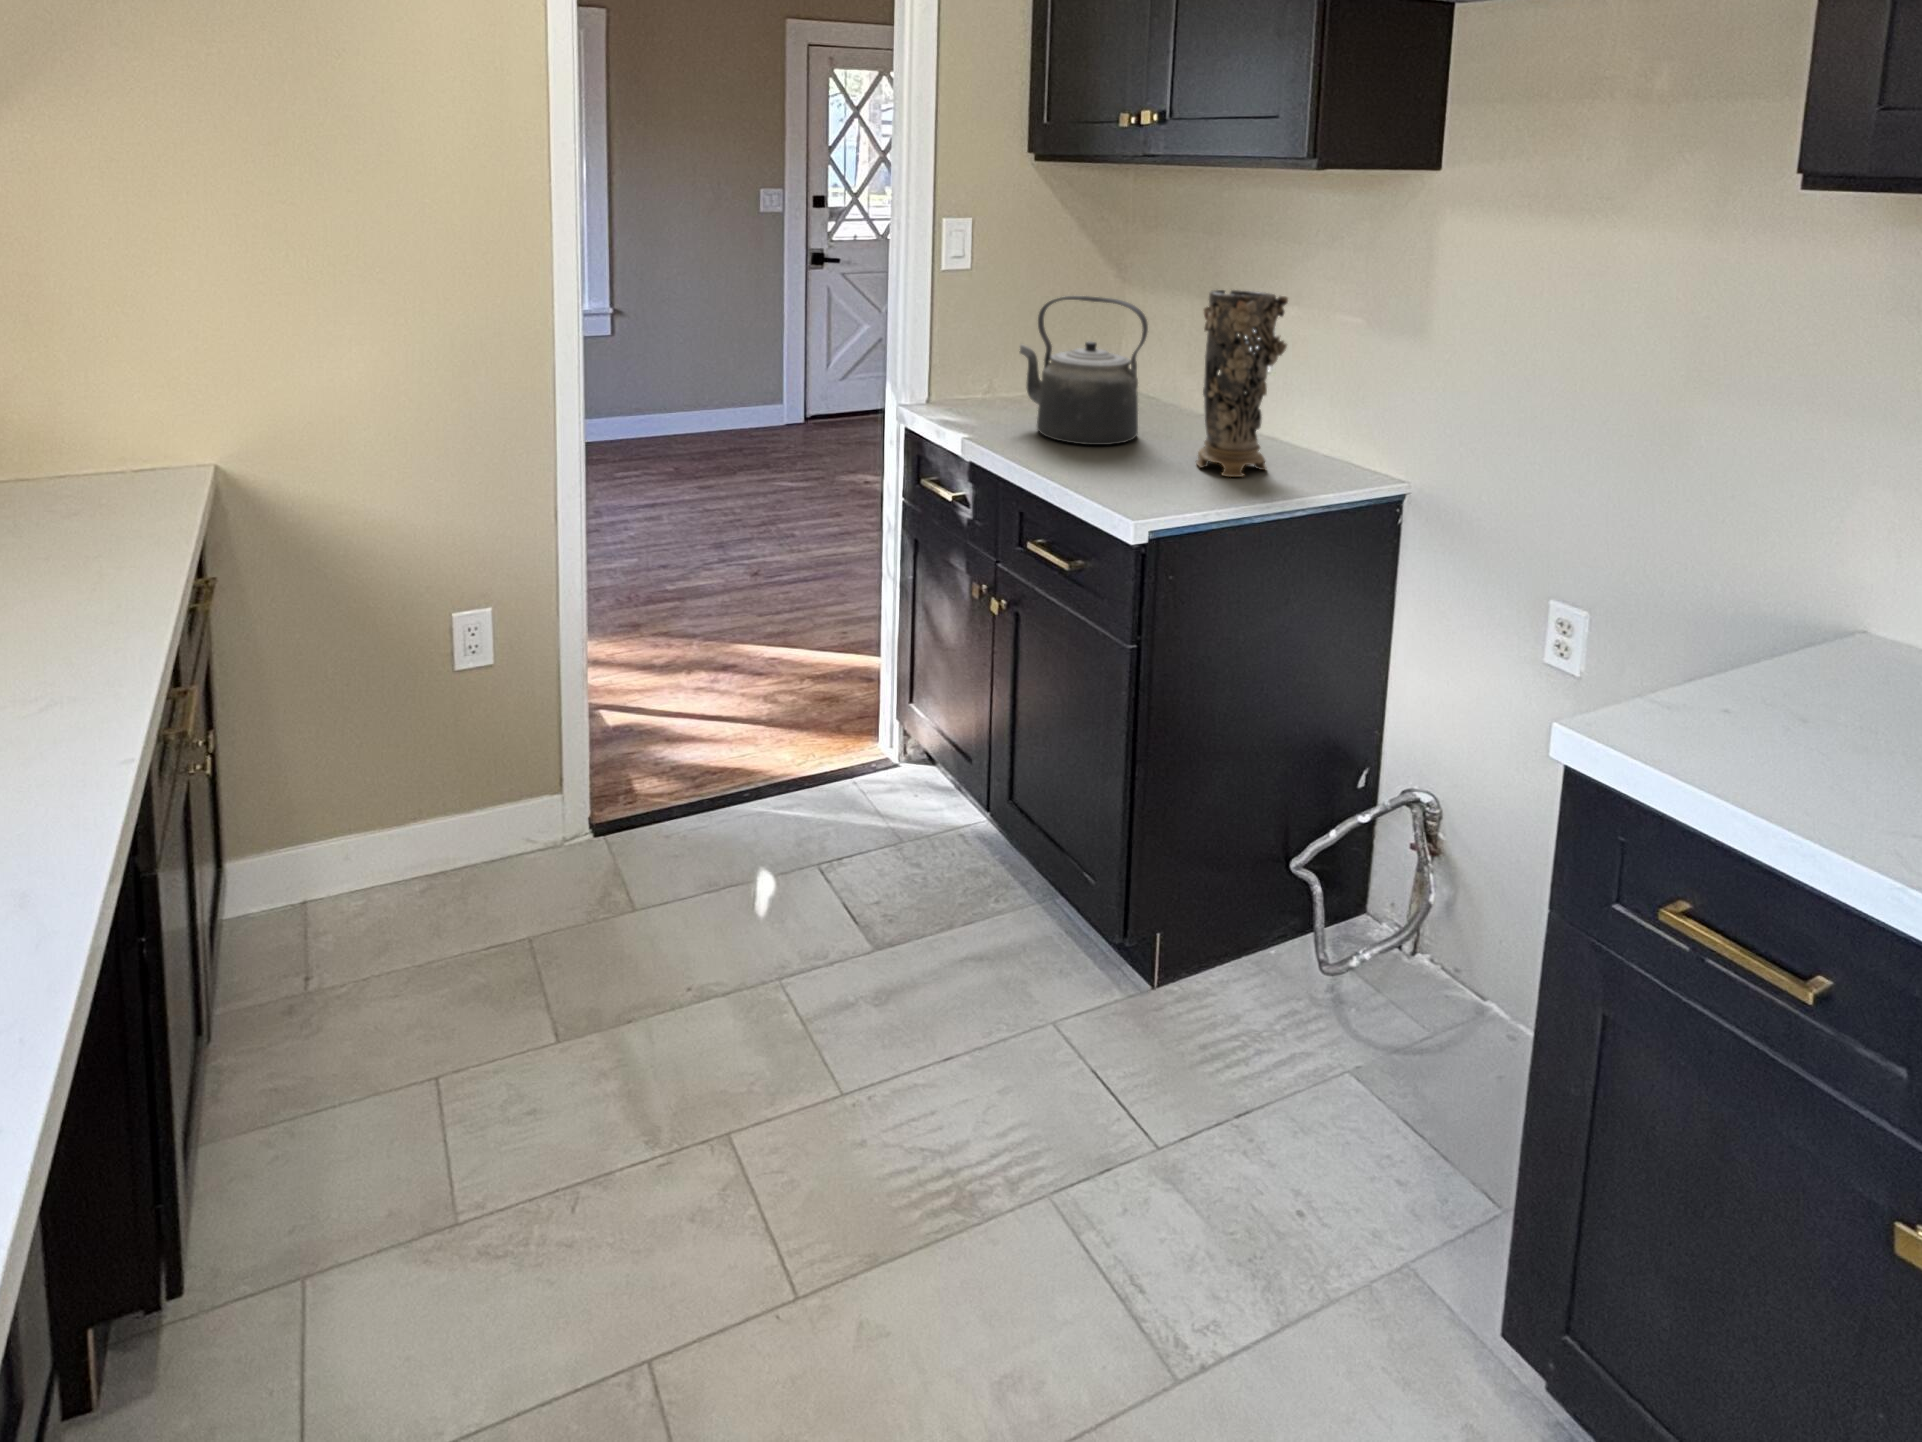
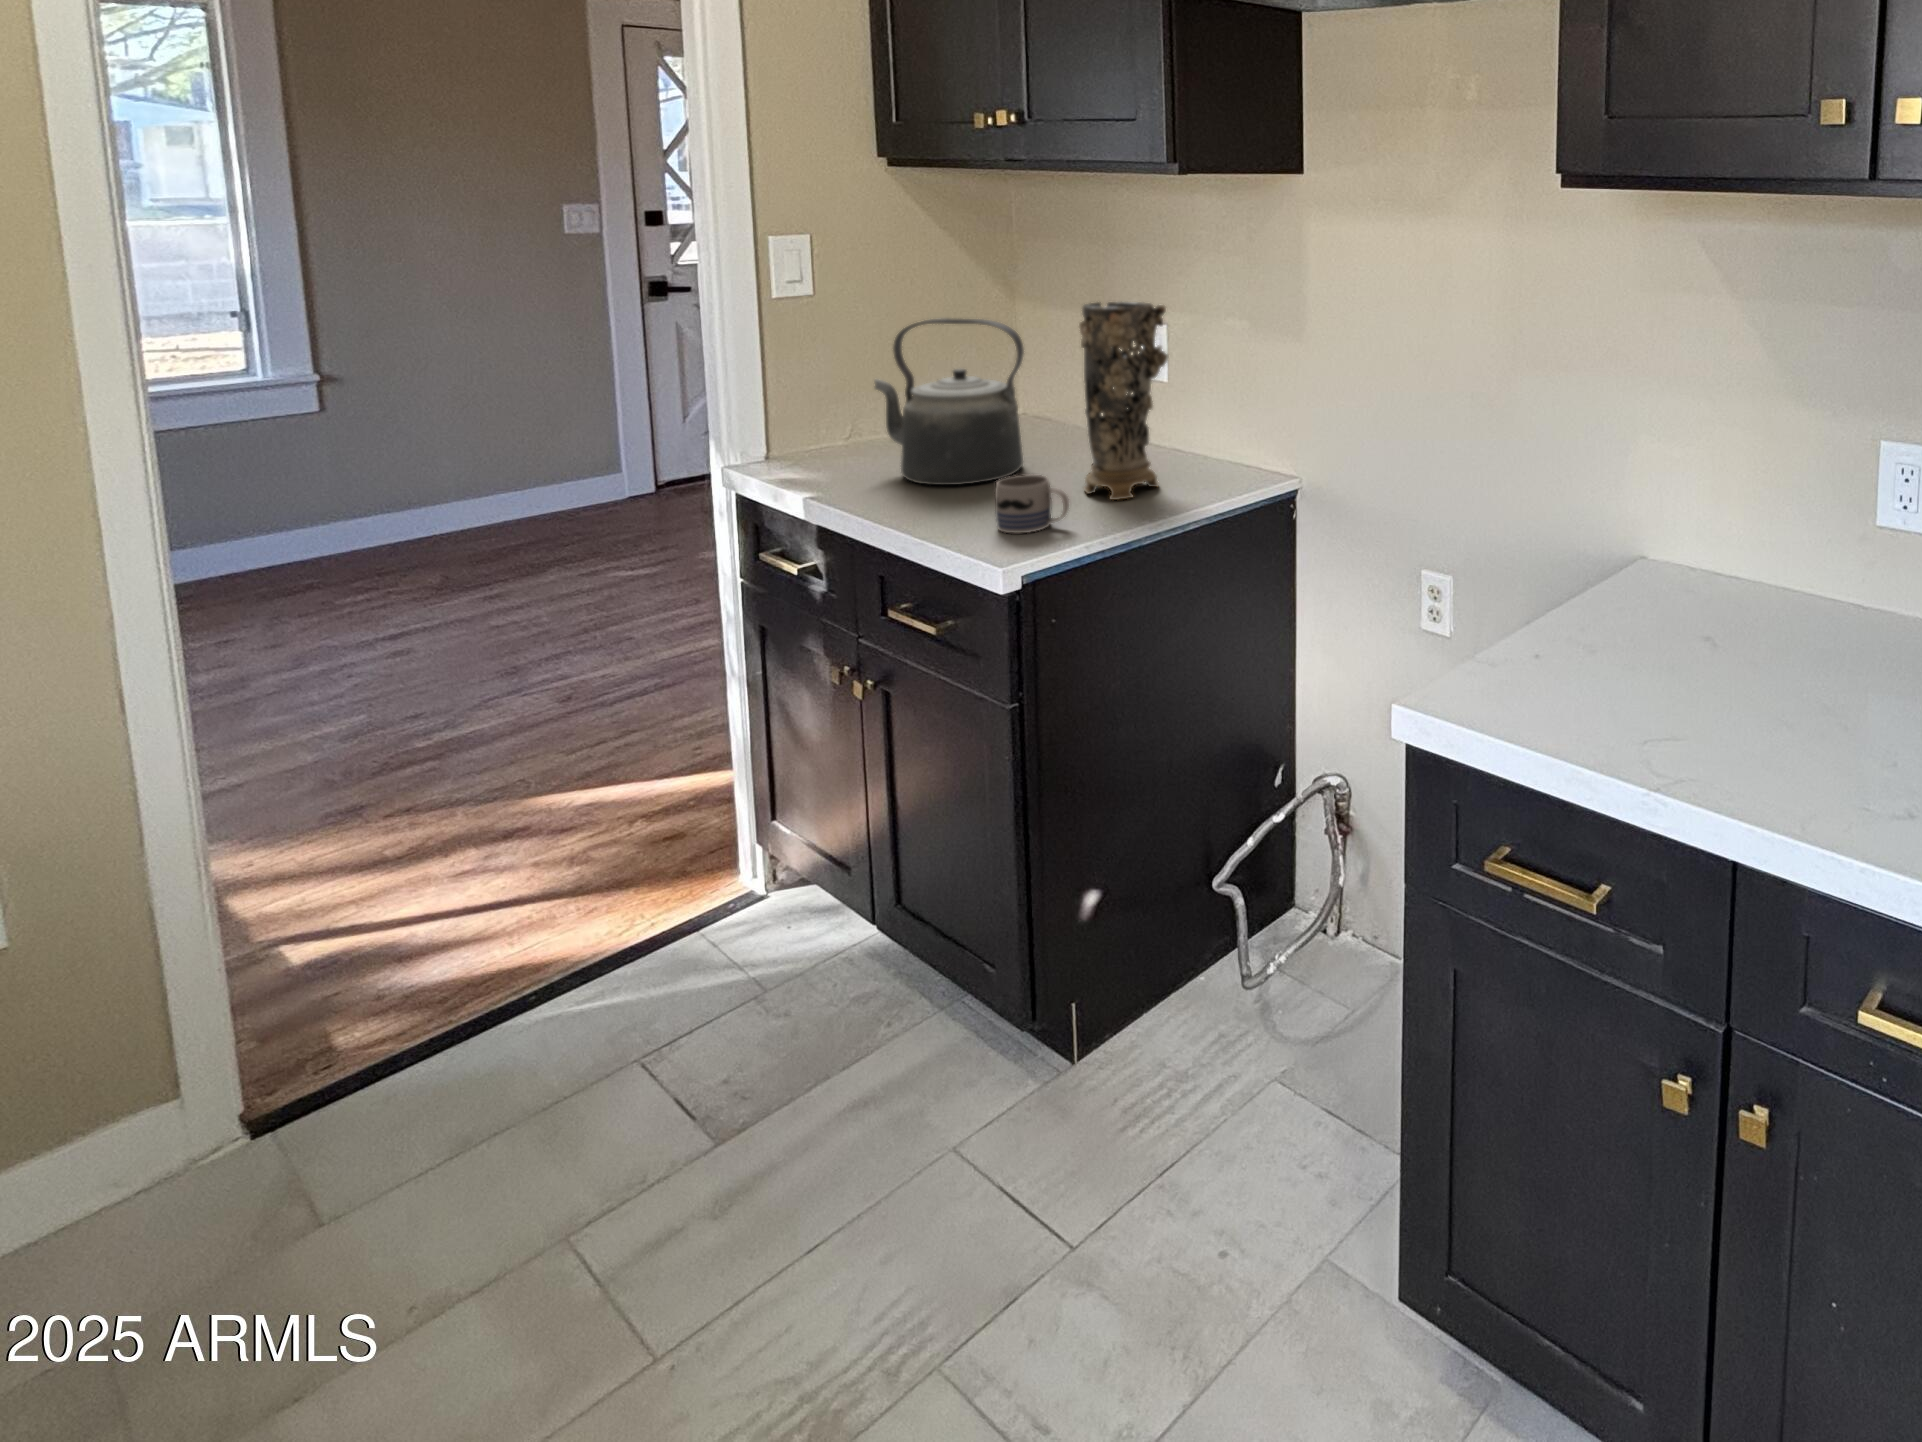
mug: none [1125,442,1190,495] -> present [995,475,1069,533]

